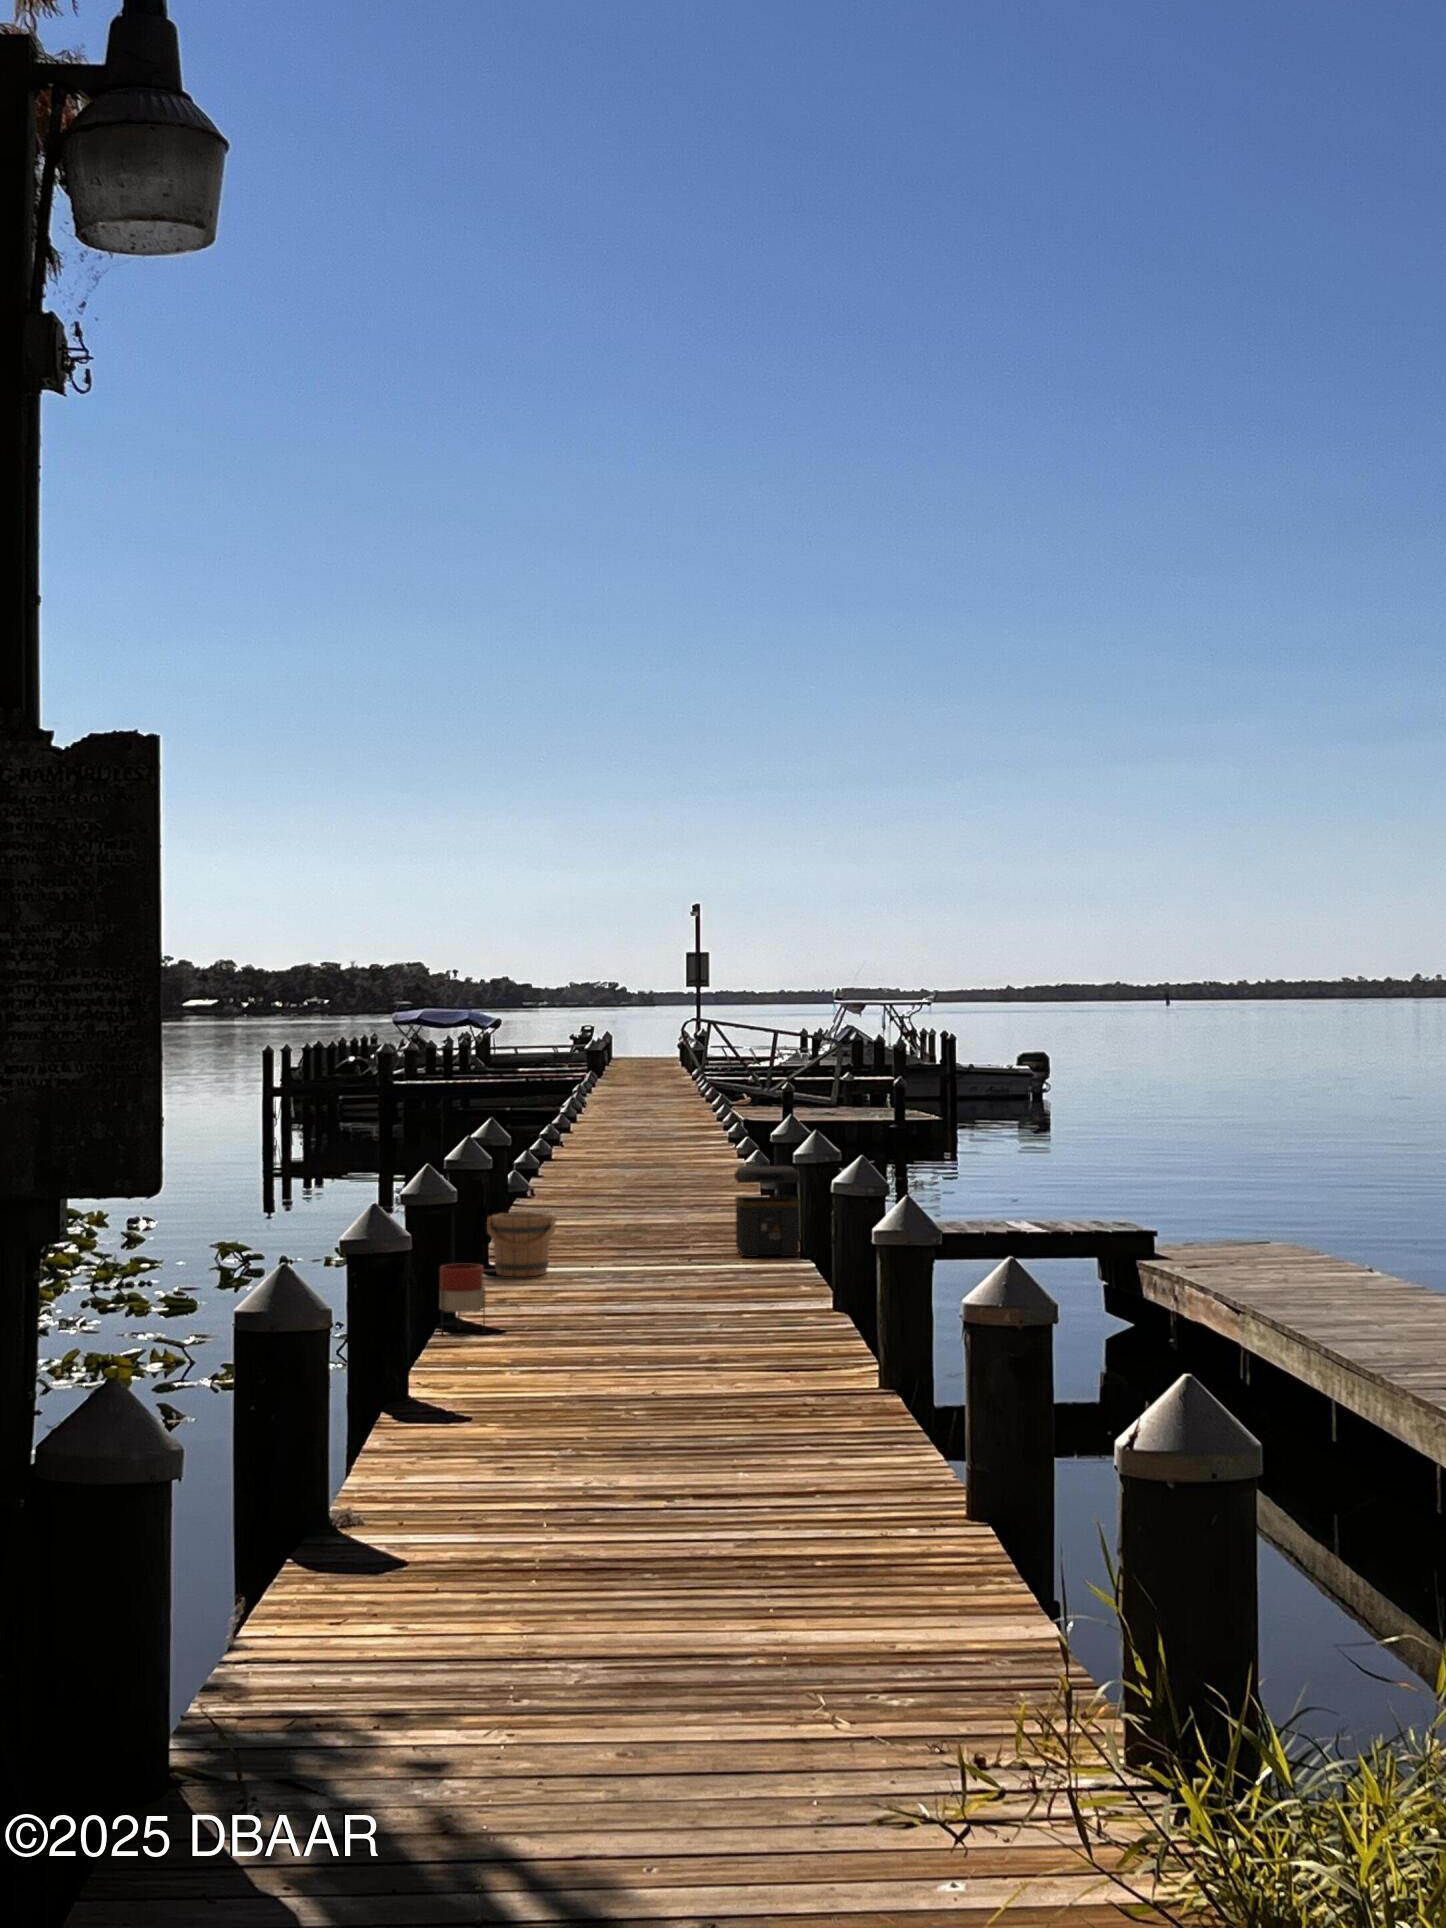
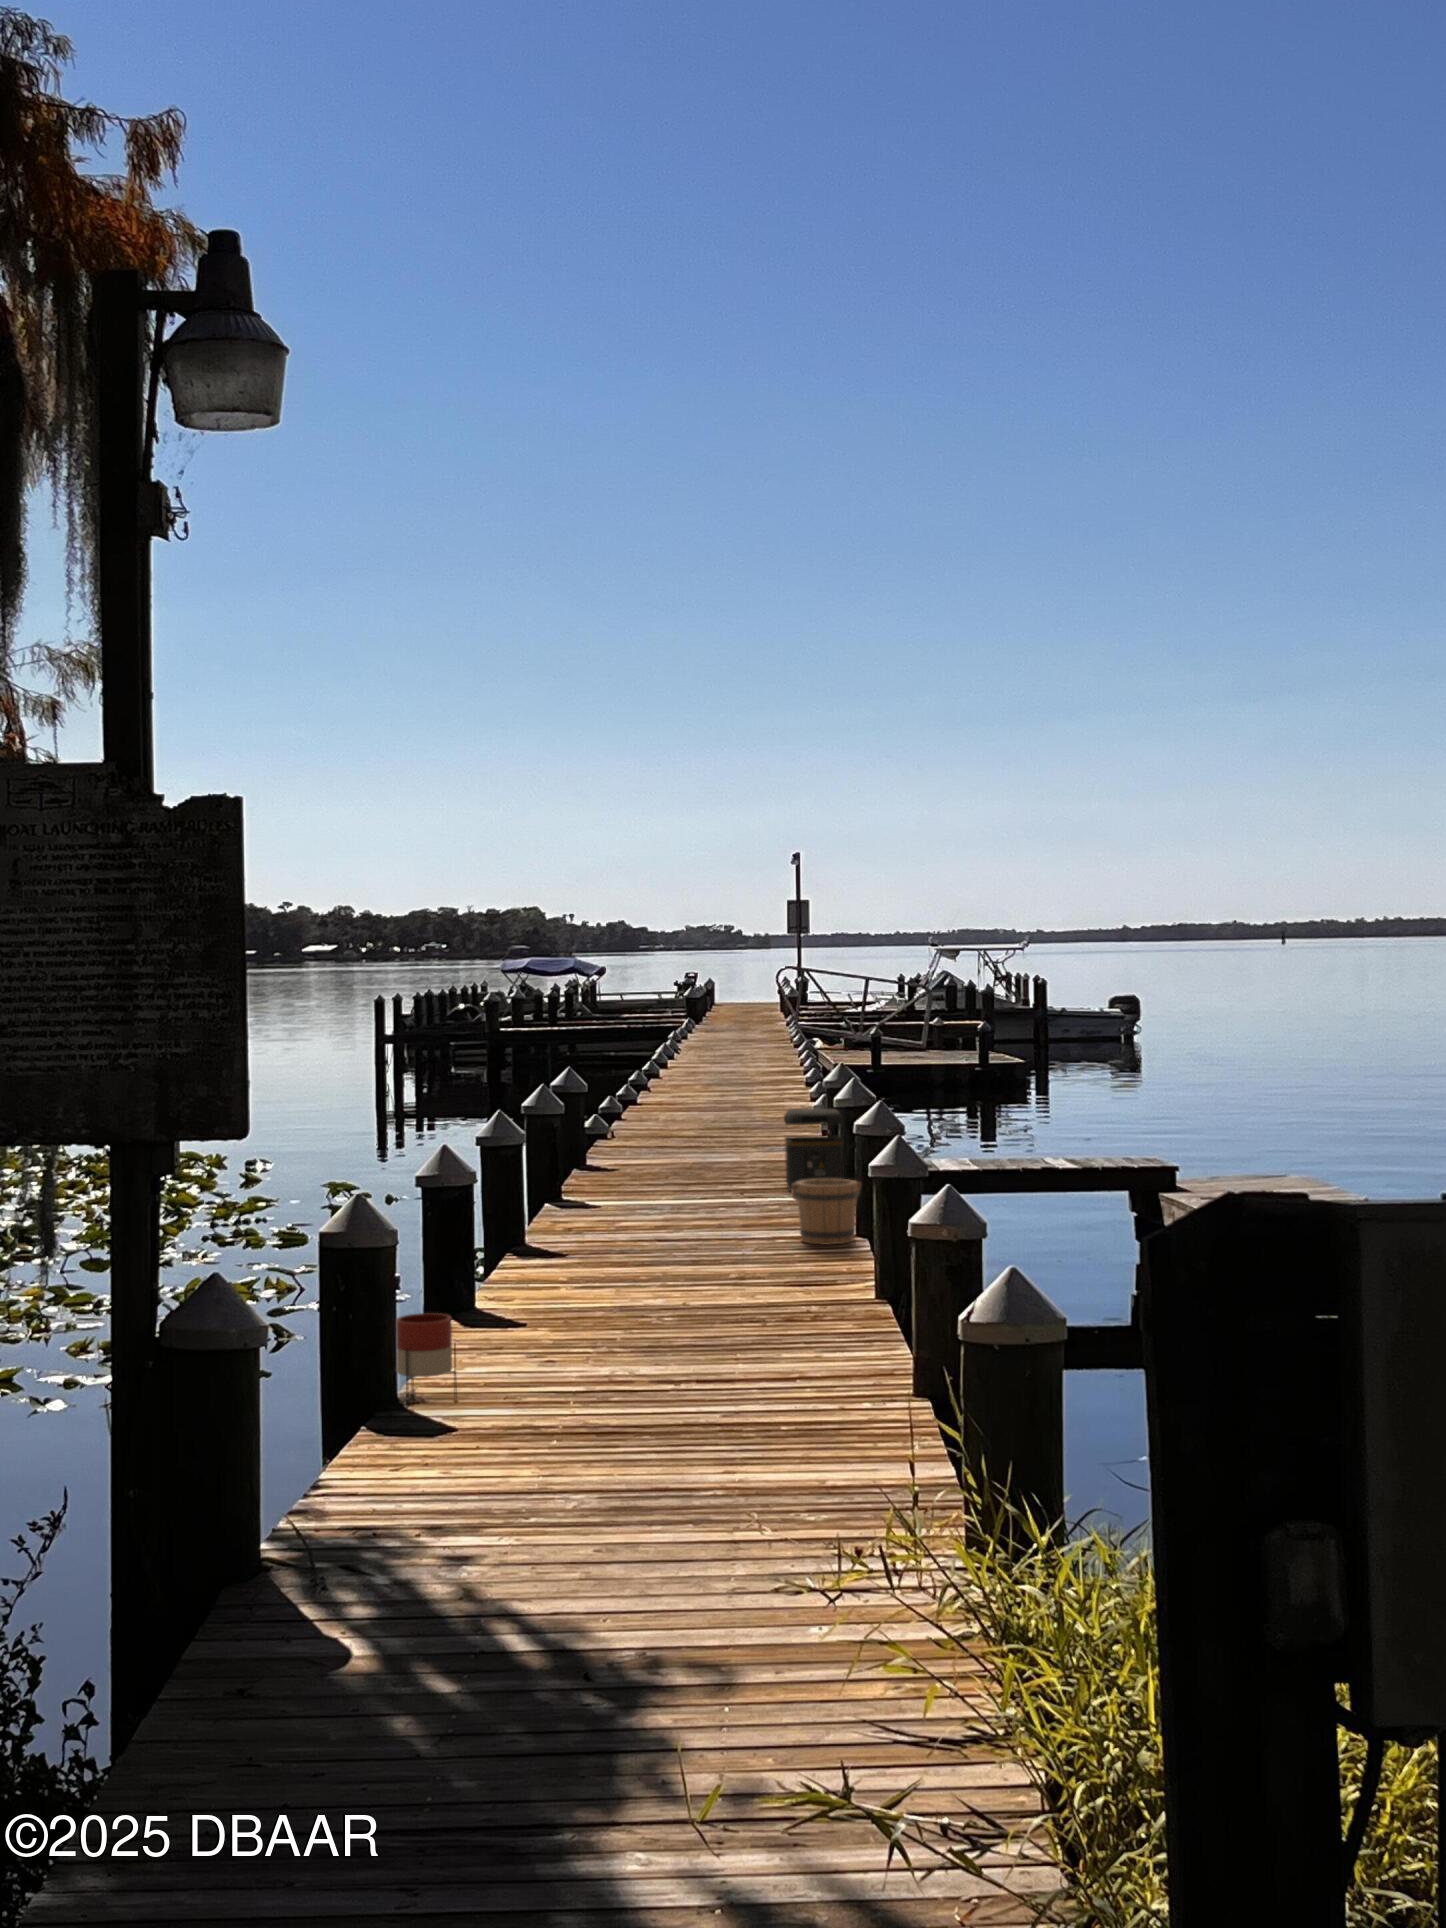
bucket: present [487,1212,557,1276] -> present [791,1179,862,1244]
planter: present [439,1264,485,1334] -> present [396,1313,456,1407]

